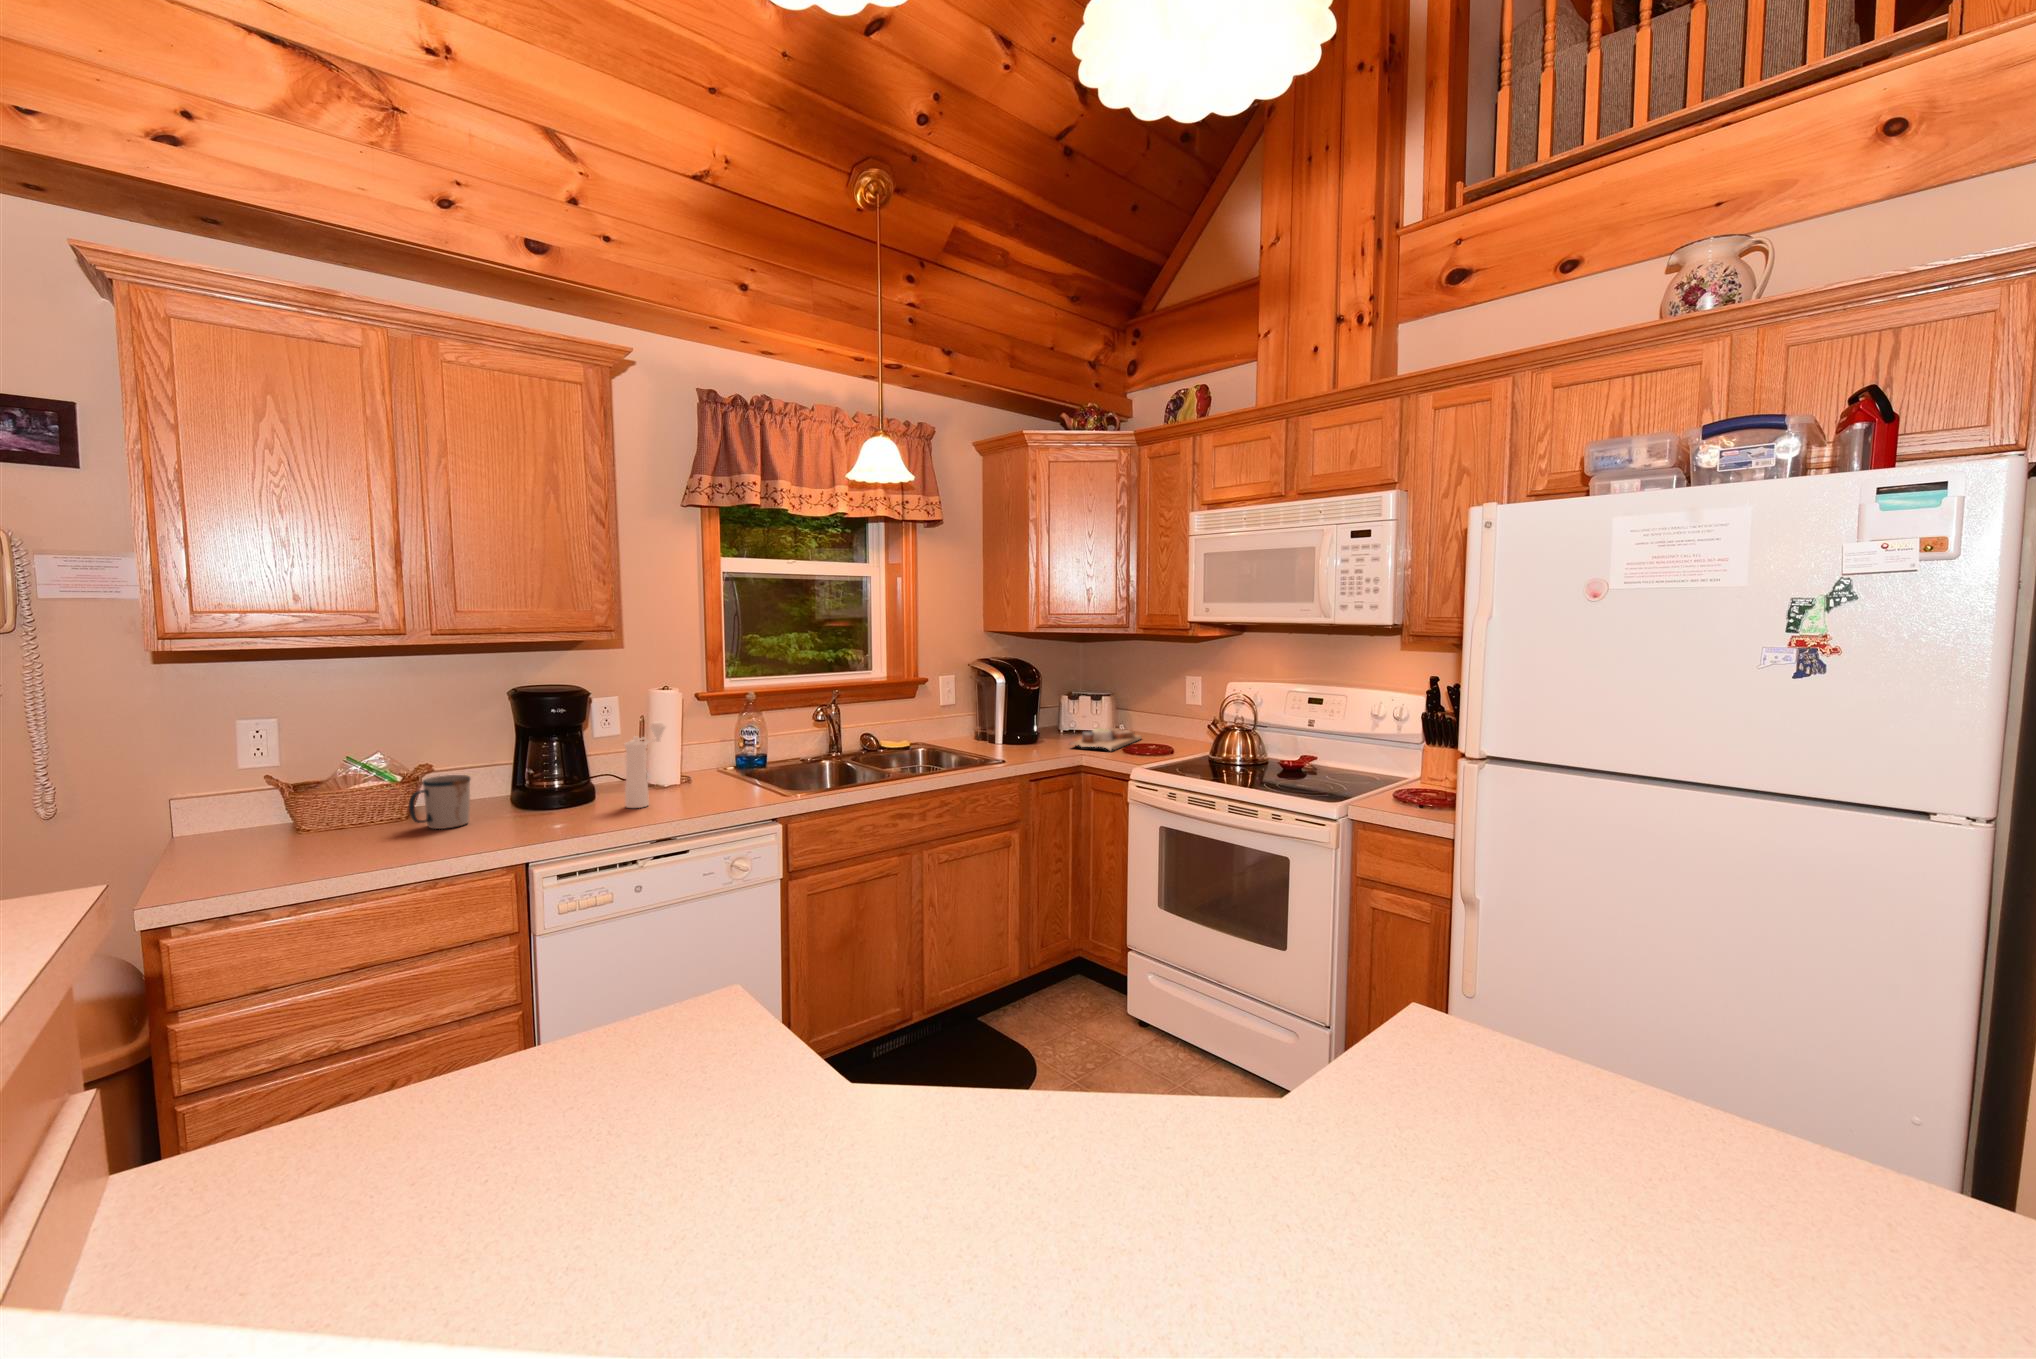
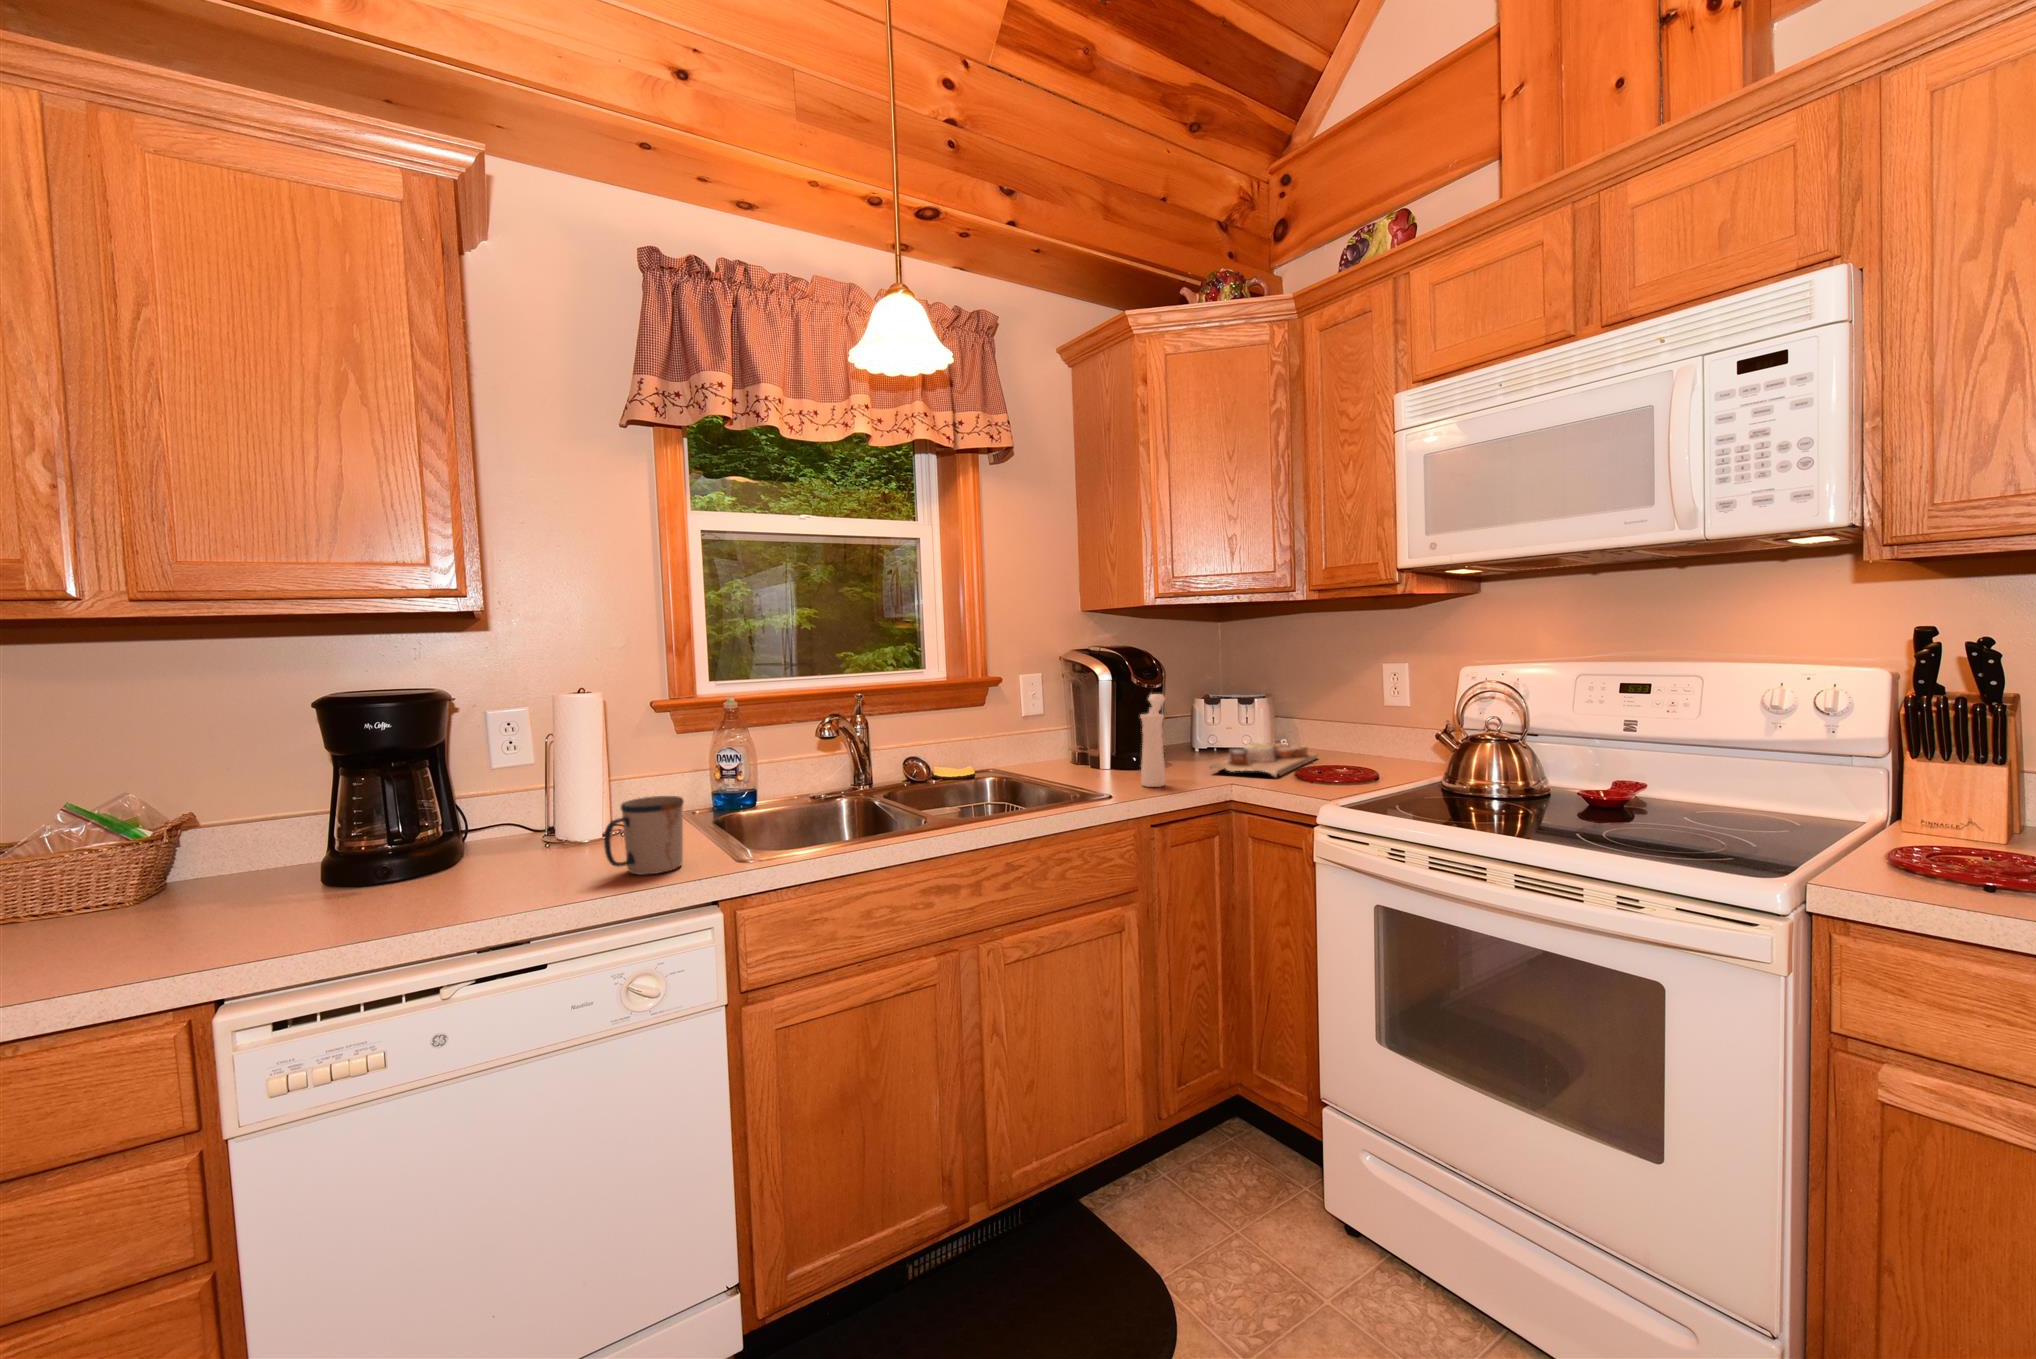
pepper mill: present [624,721,666,808] -> present [1140,694,1165,787]
mug: present [409,775,470,829] -> present [604,796,684,875]

